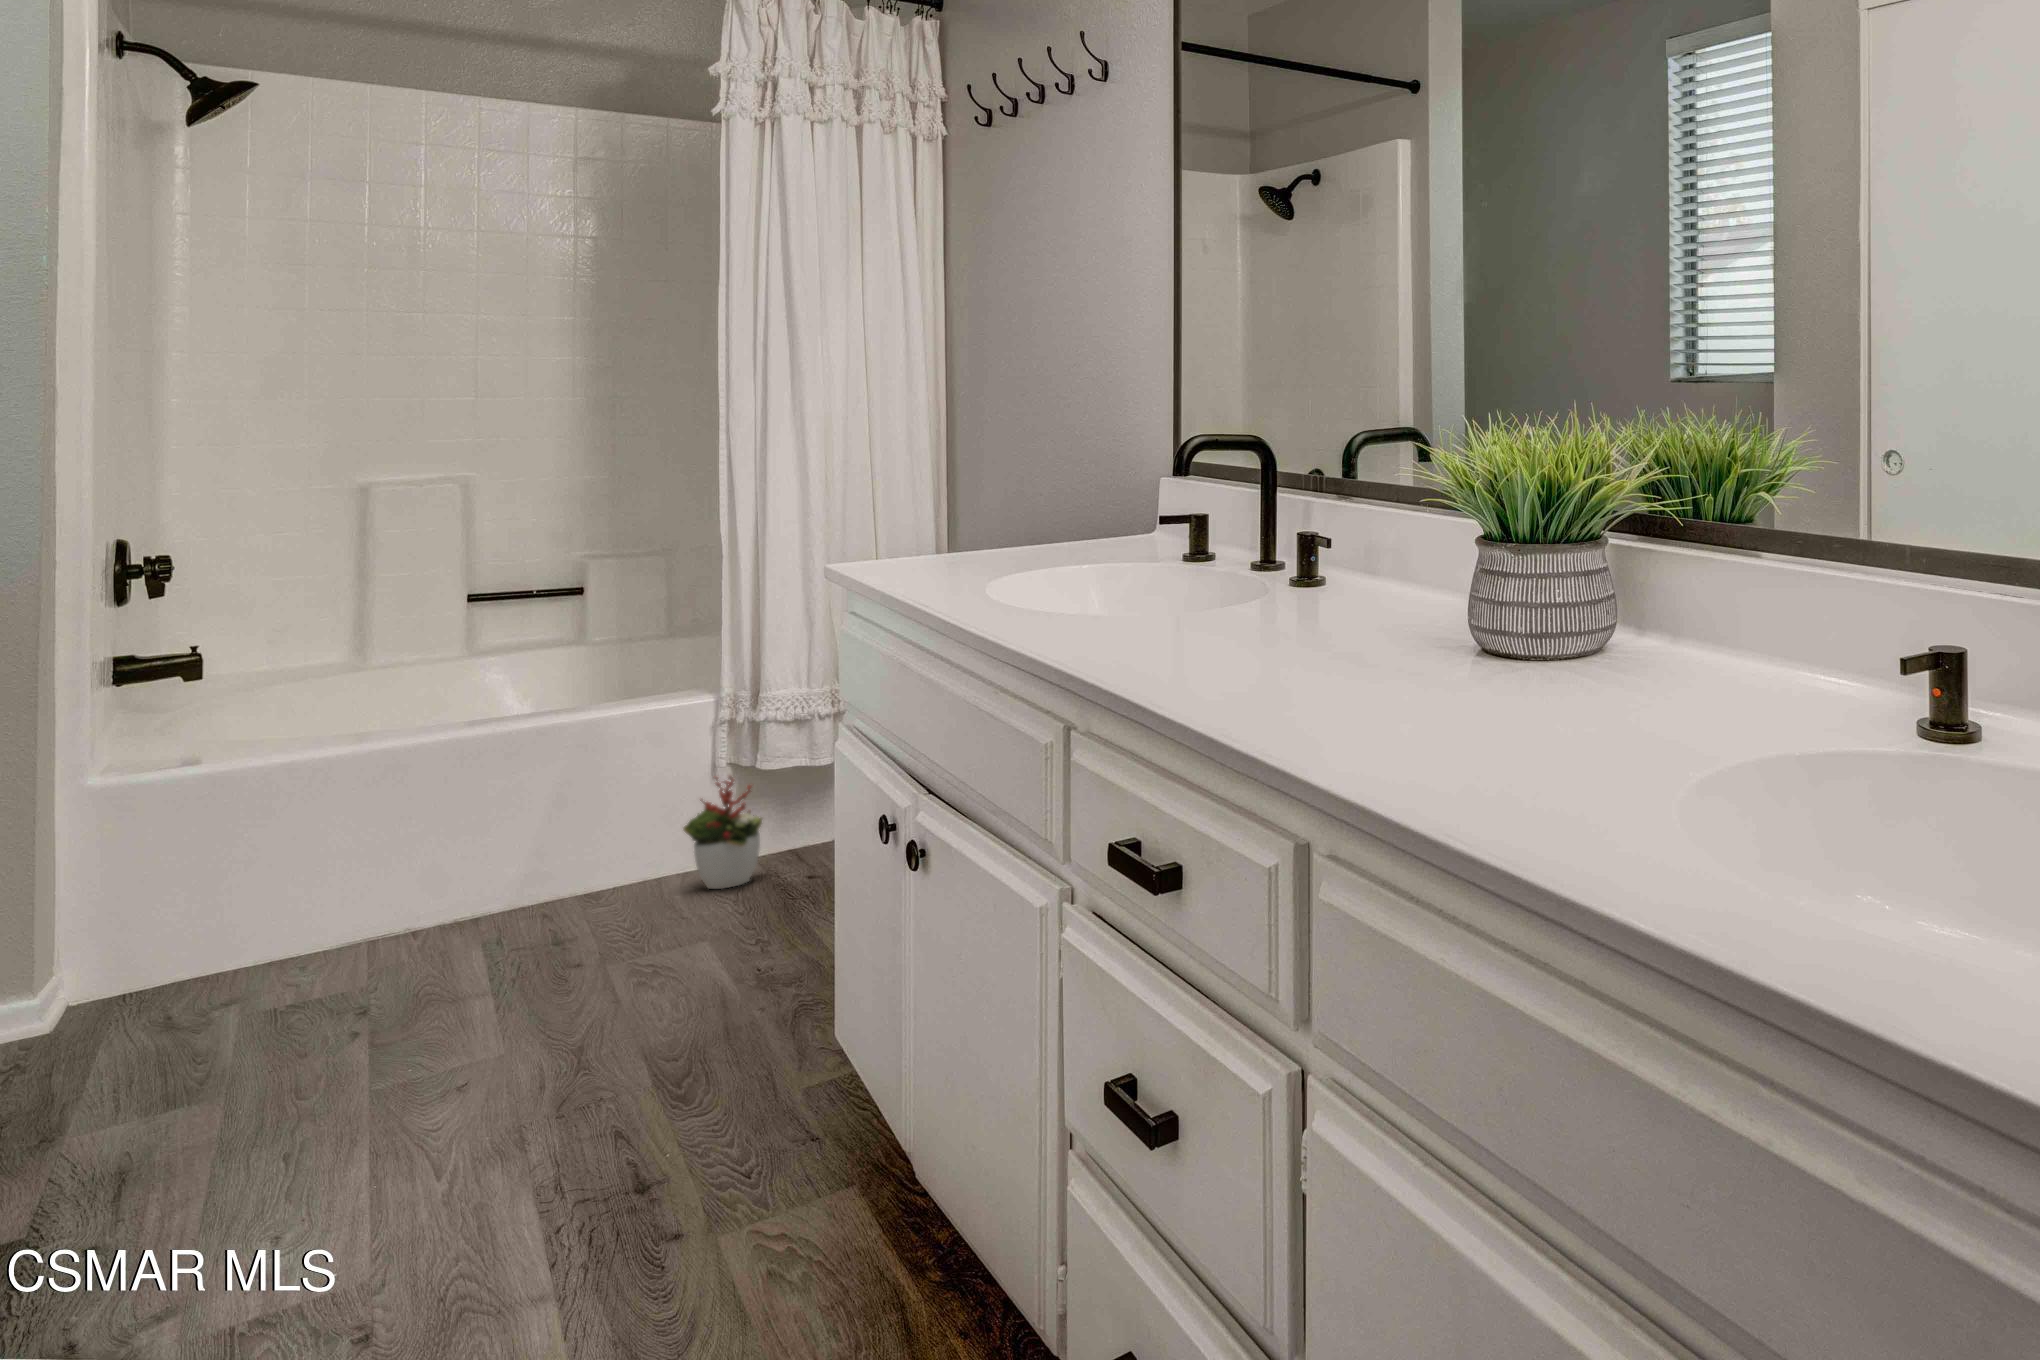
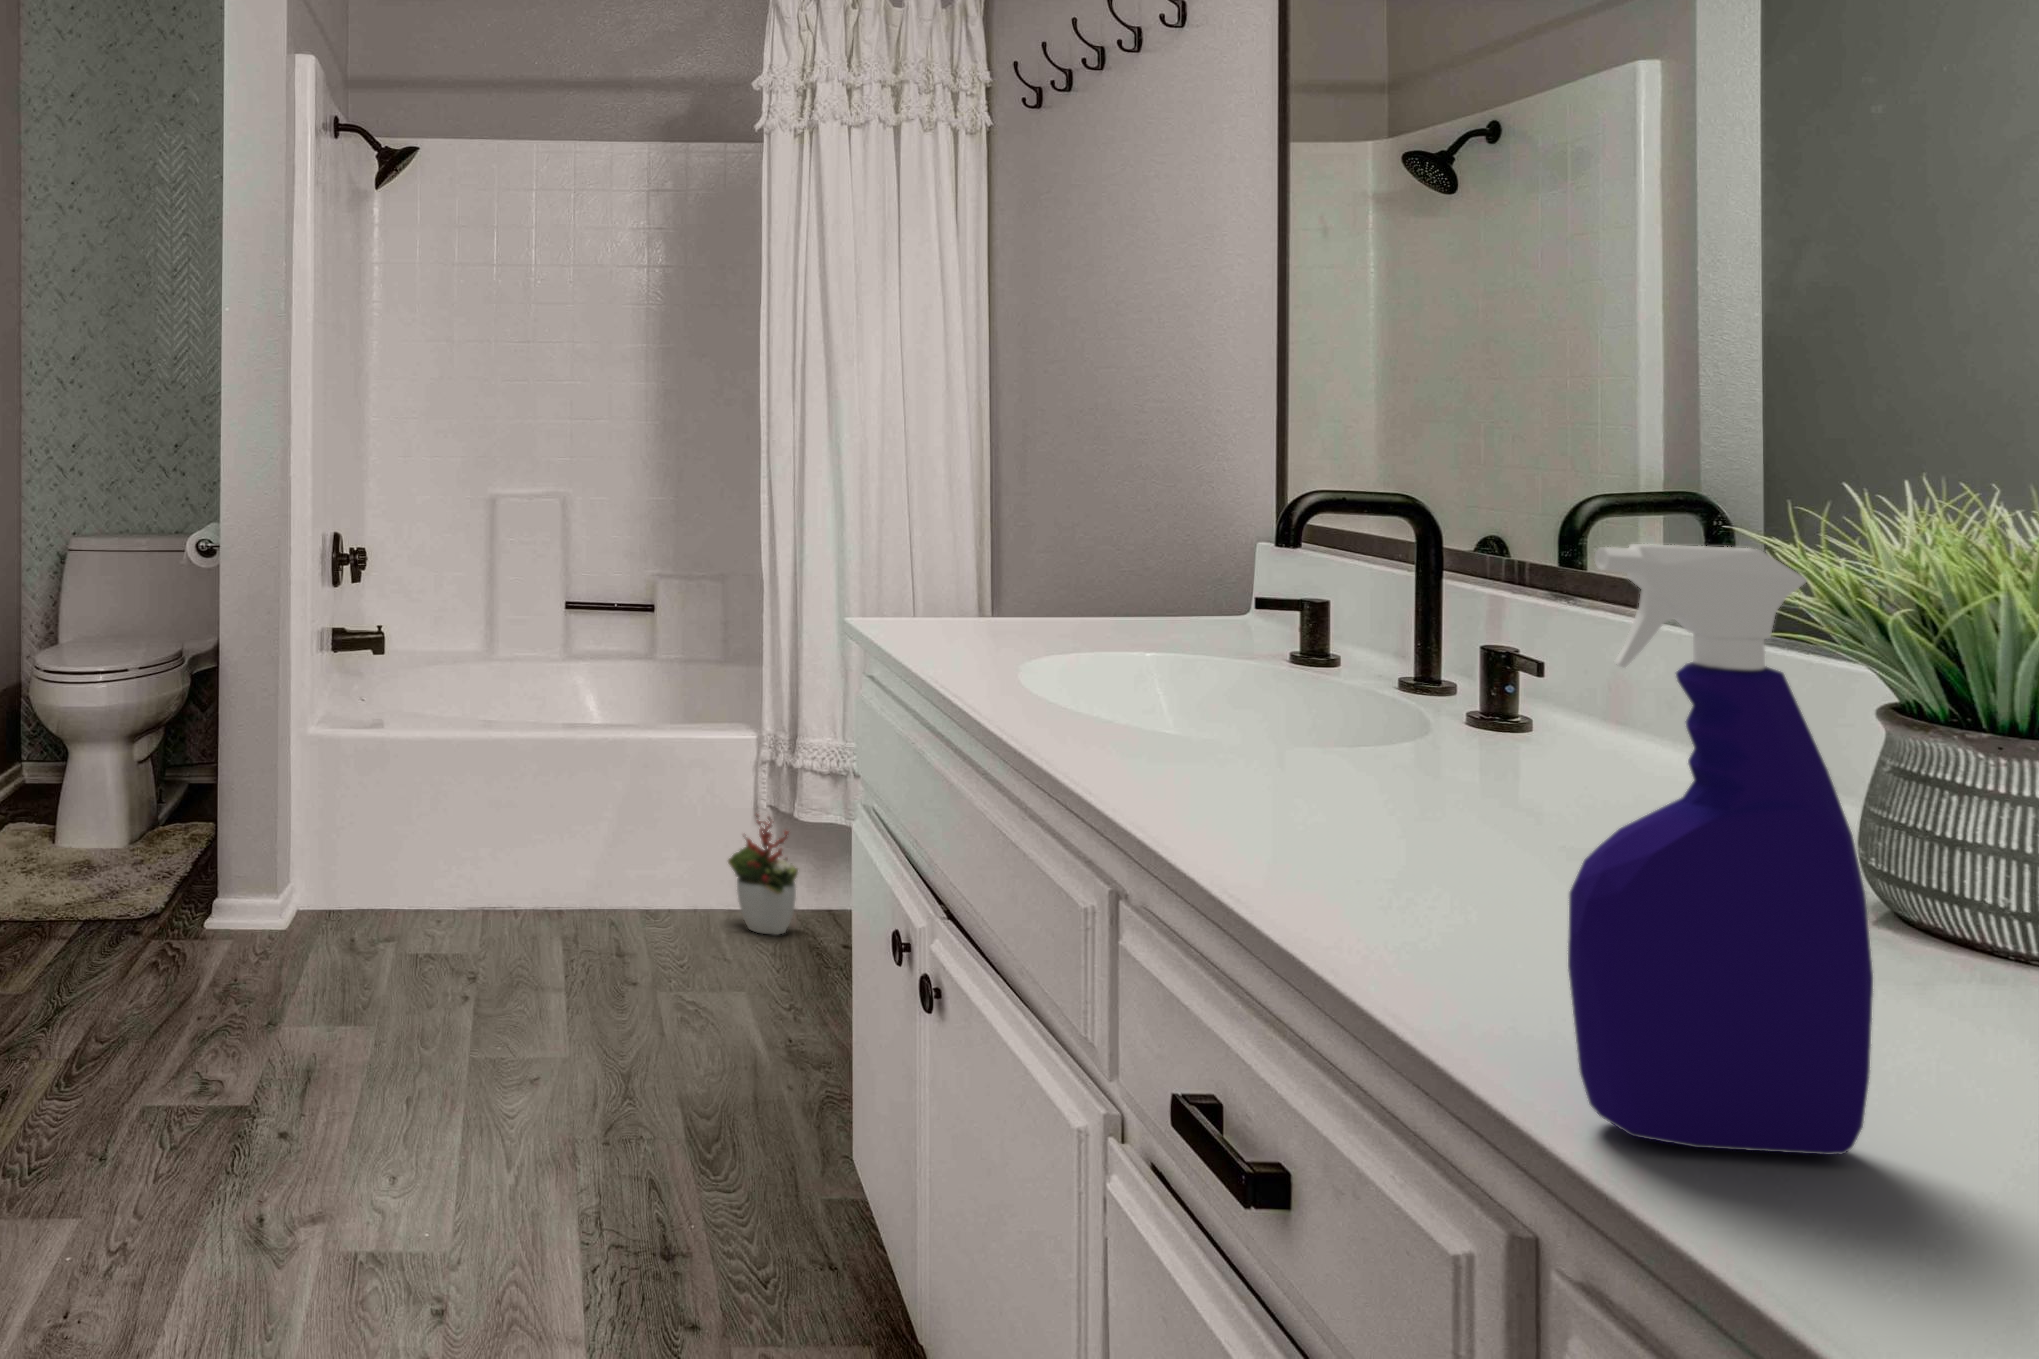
spray bottle: none [1320,453,1442,764] -> present [1568,544,1873,1155]

